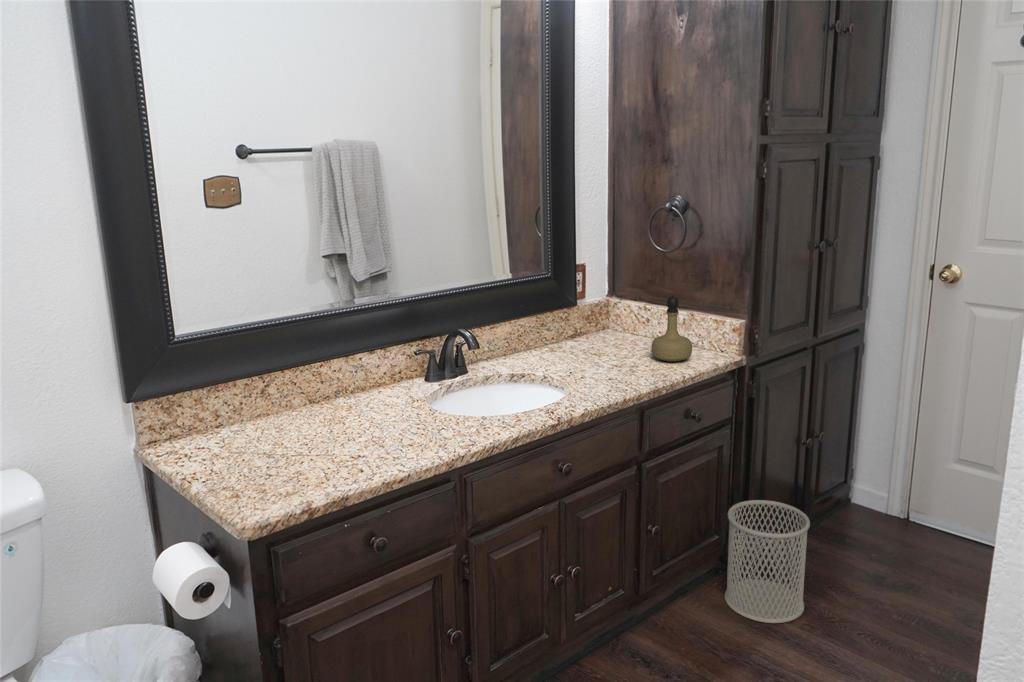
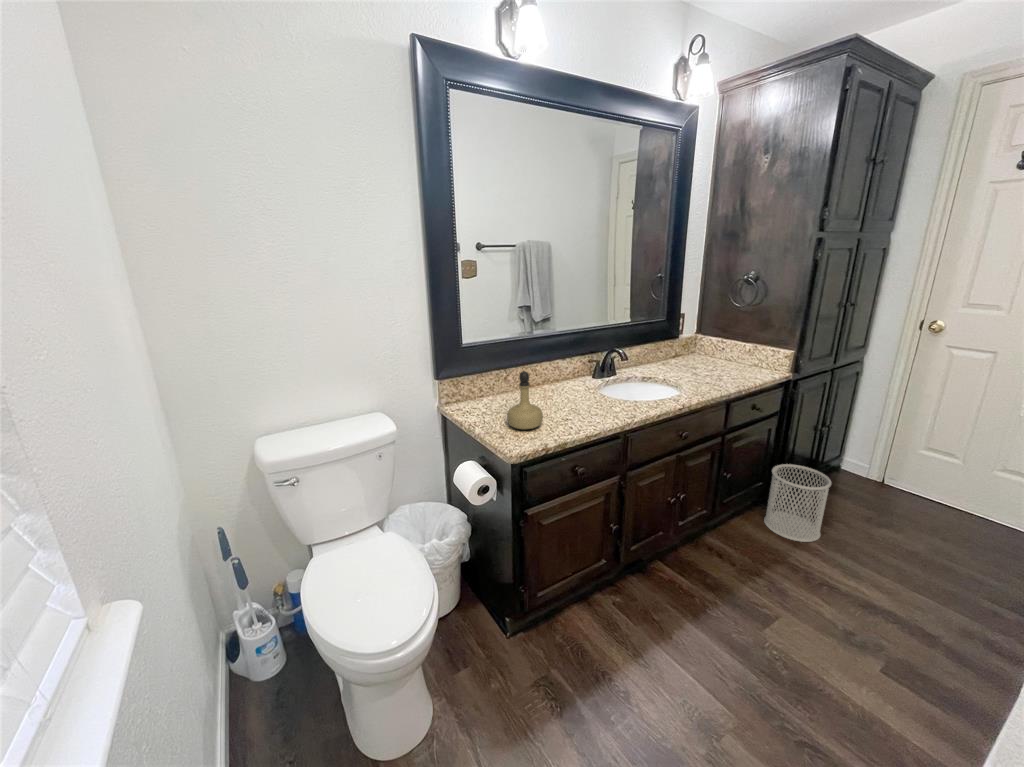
perfume bottle: present [651,296,692,362] -> present [507,371,543,429]

